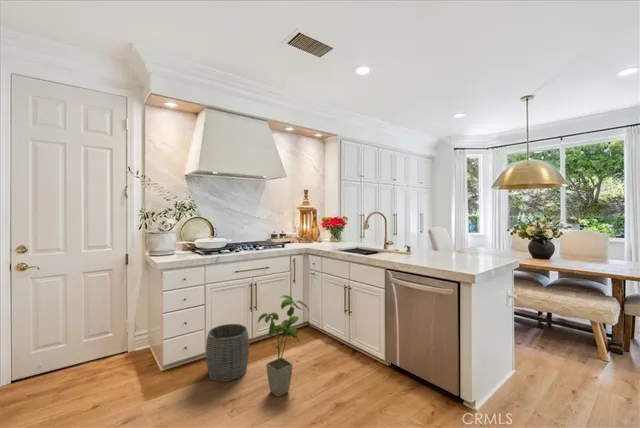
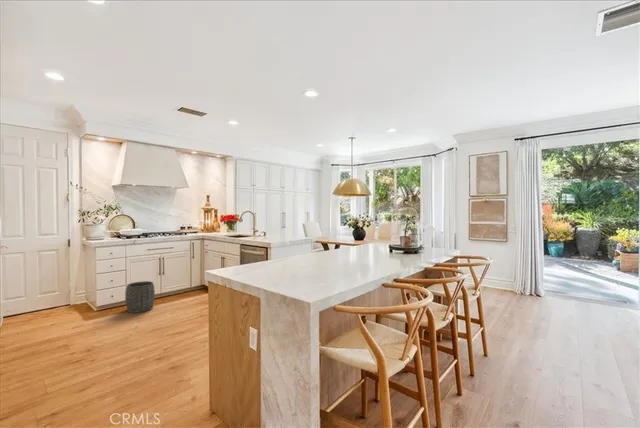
house plant: present [258,295,308,397] -> none [156,258,187,315]

